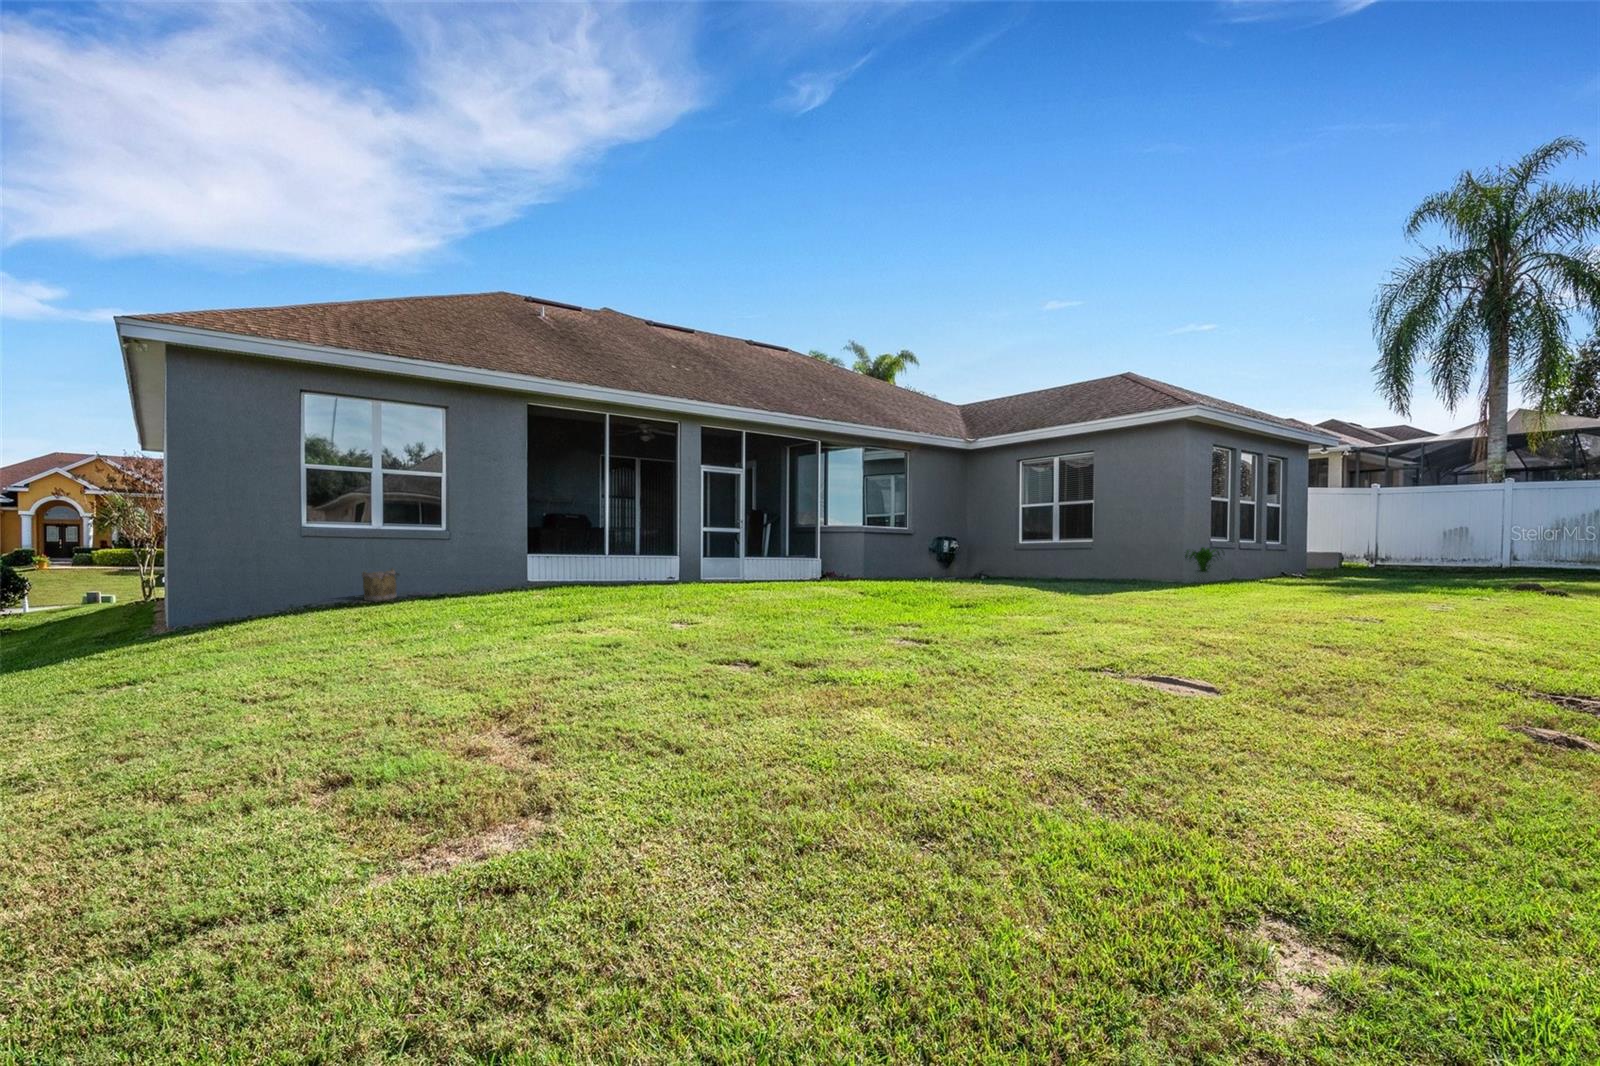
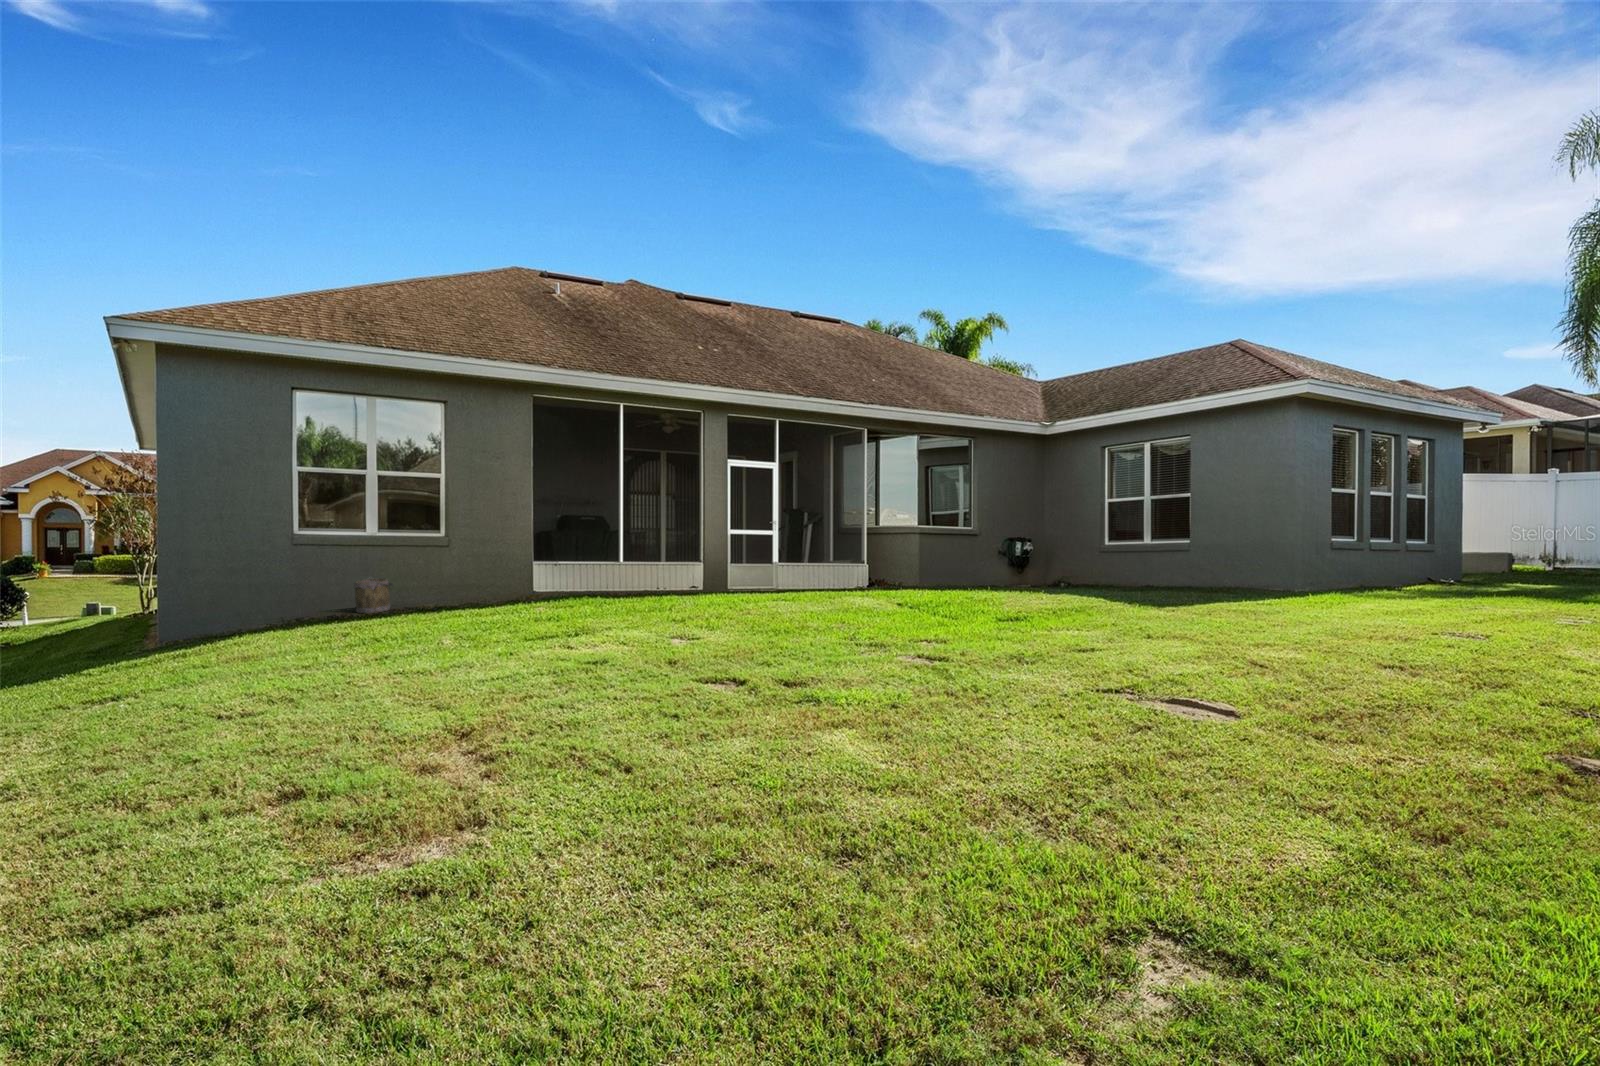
potted plant: present [1185,547,1221,583] -> none [1295,549,1346,592]

